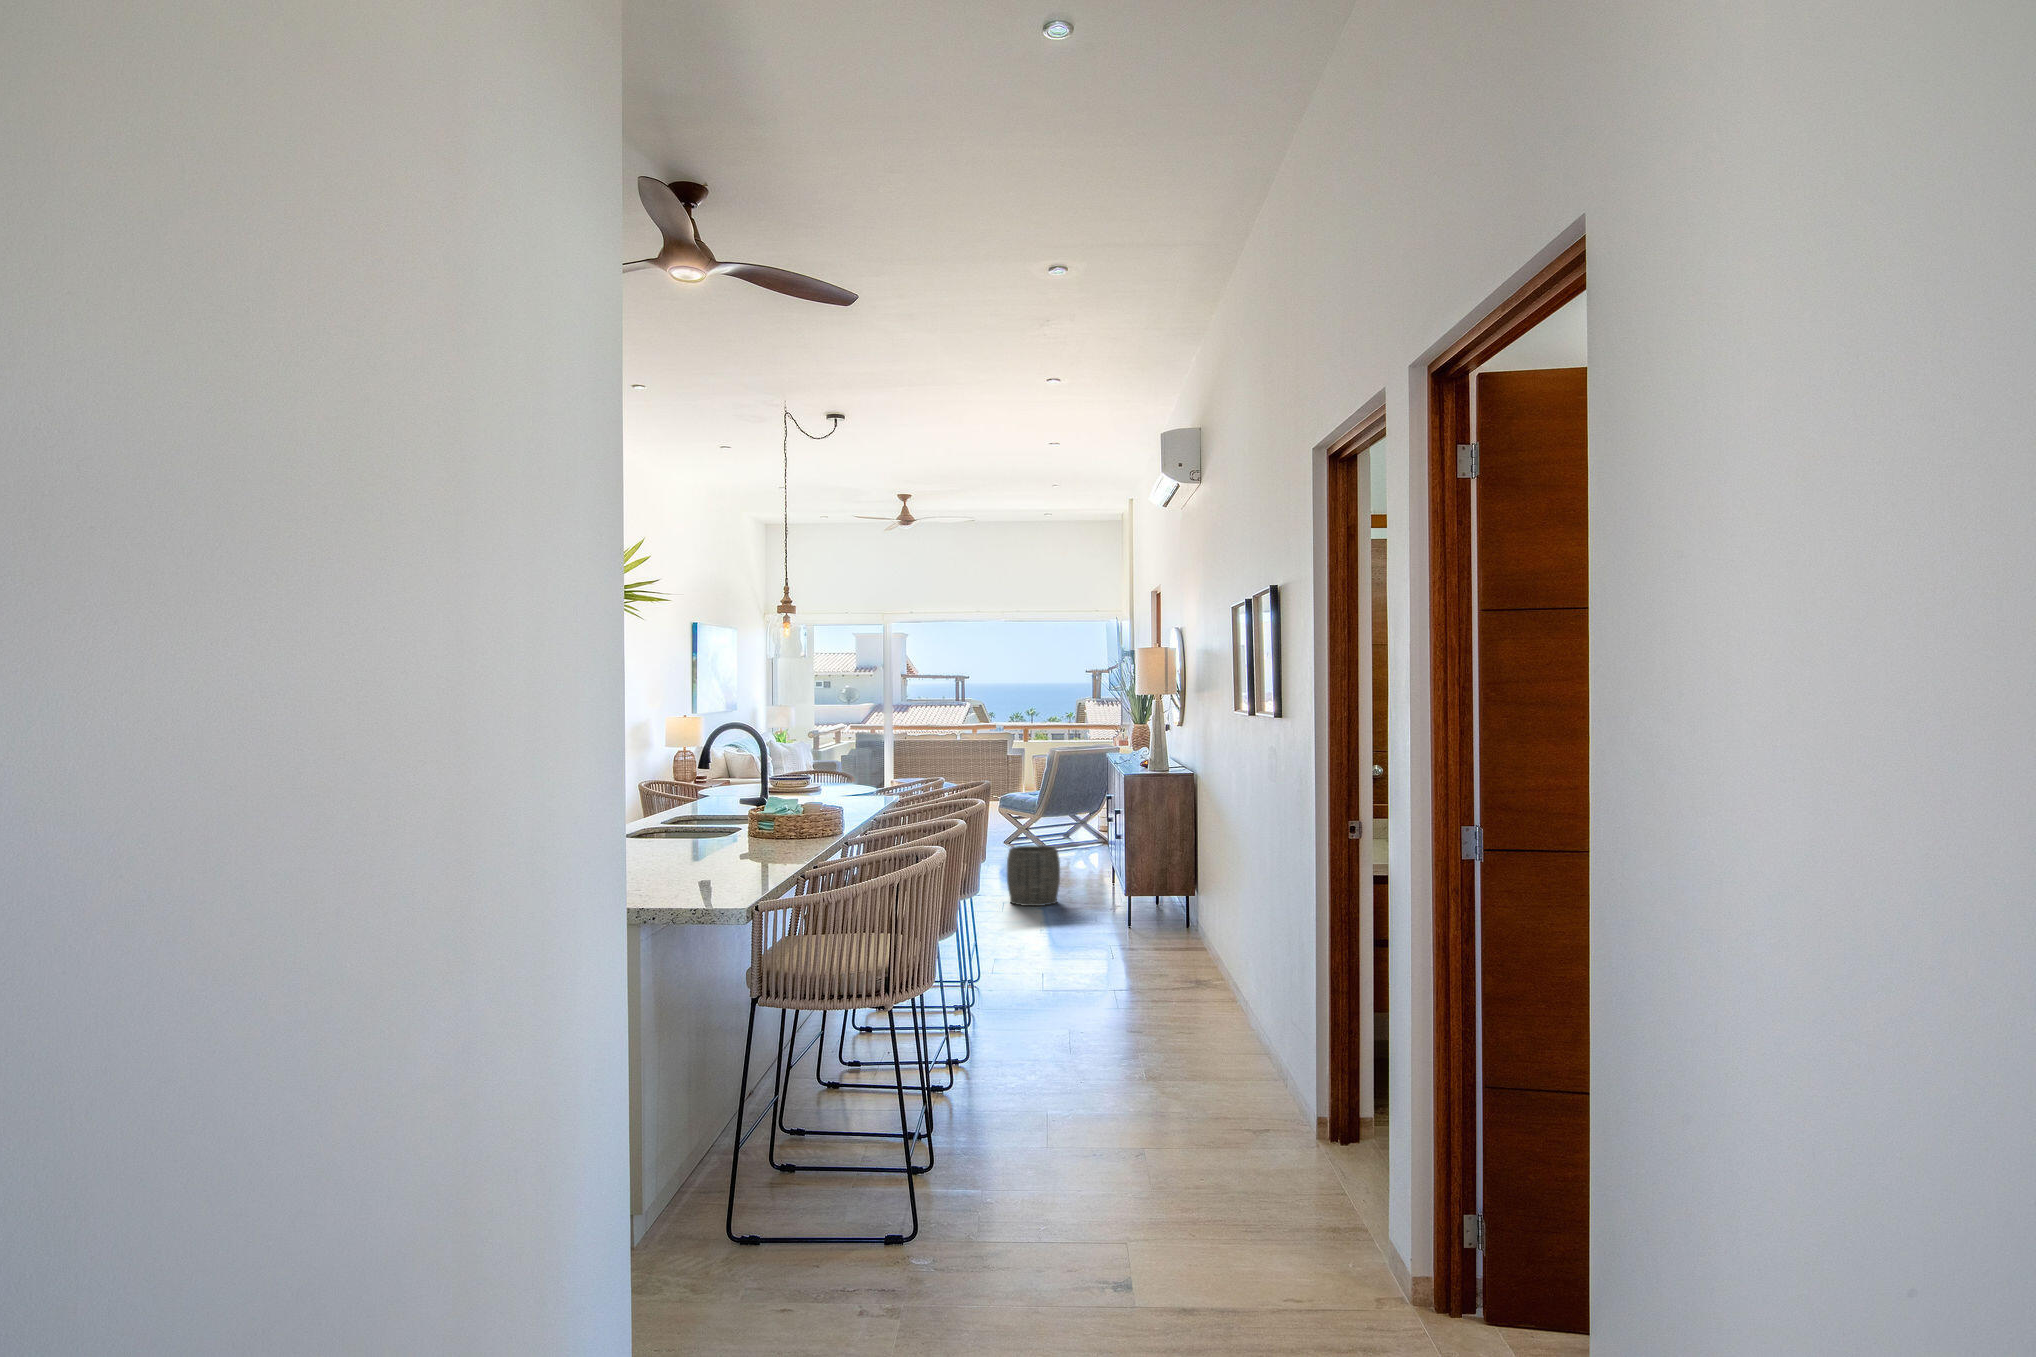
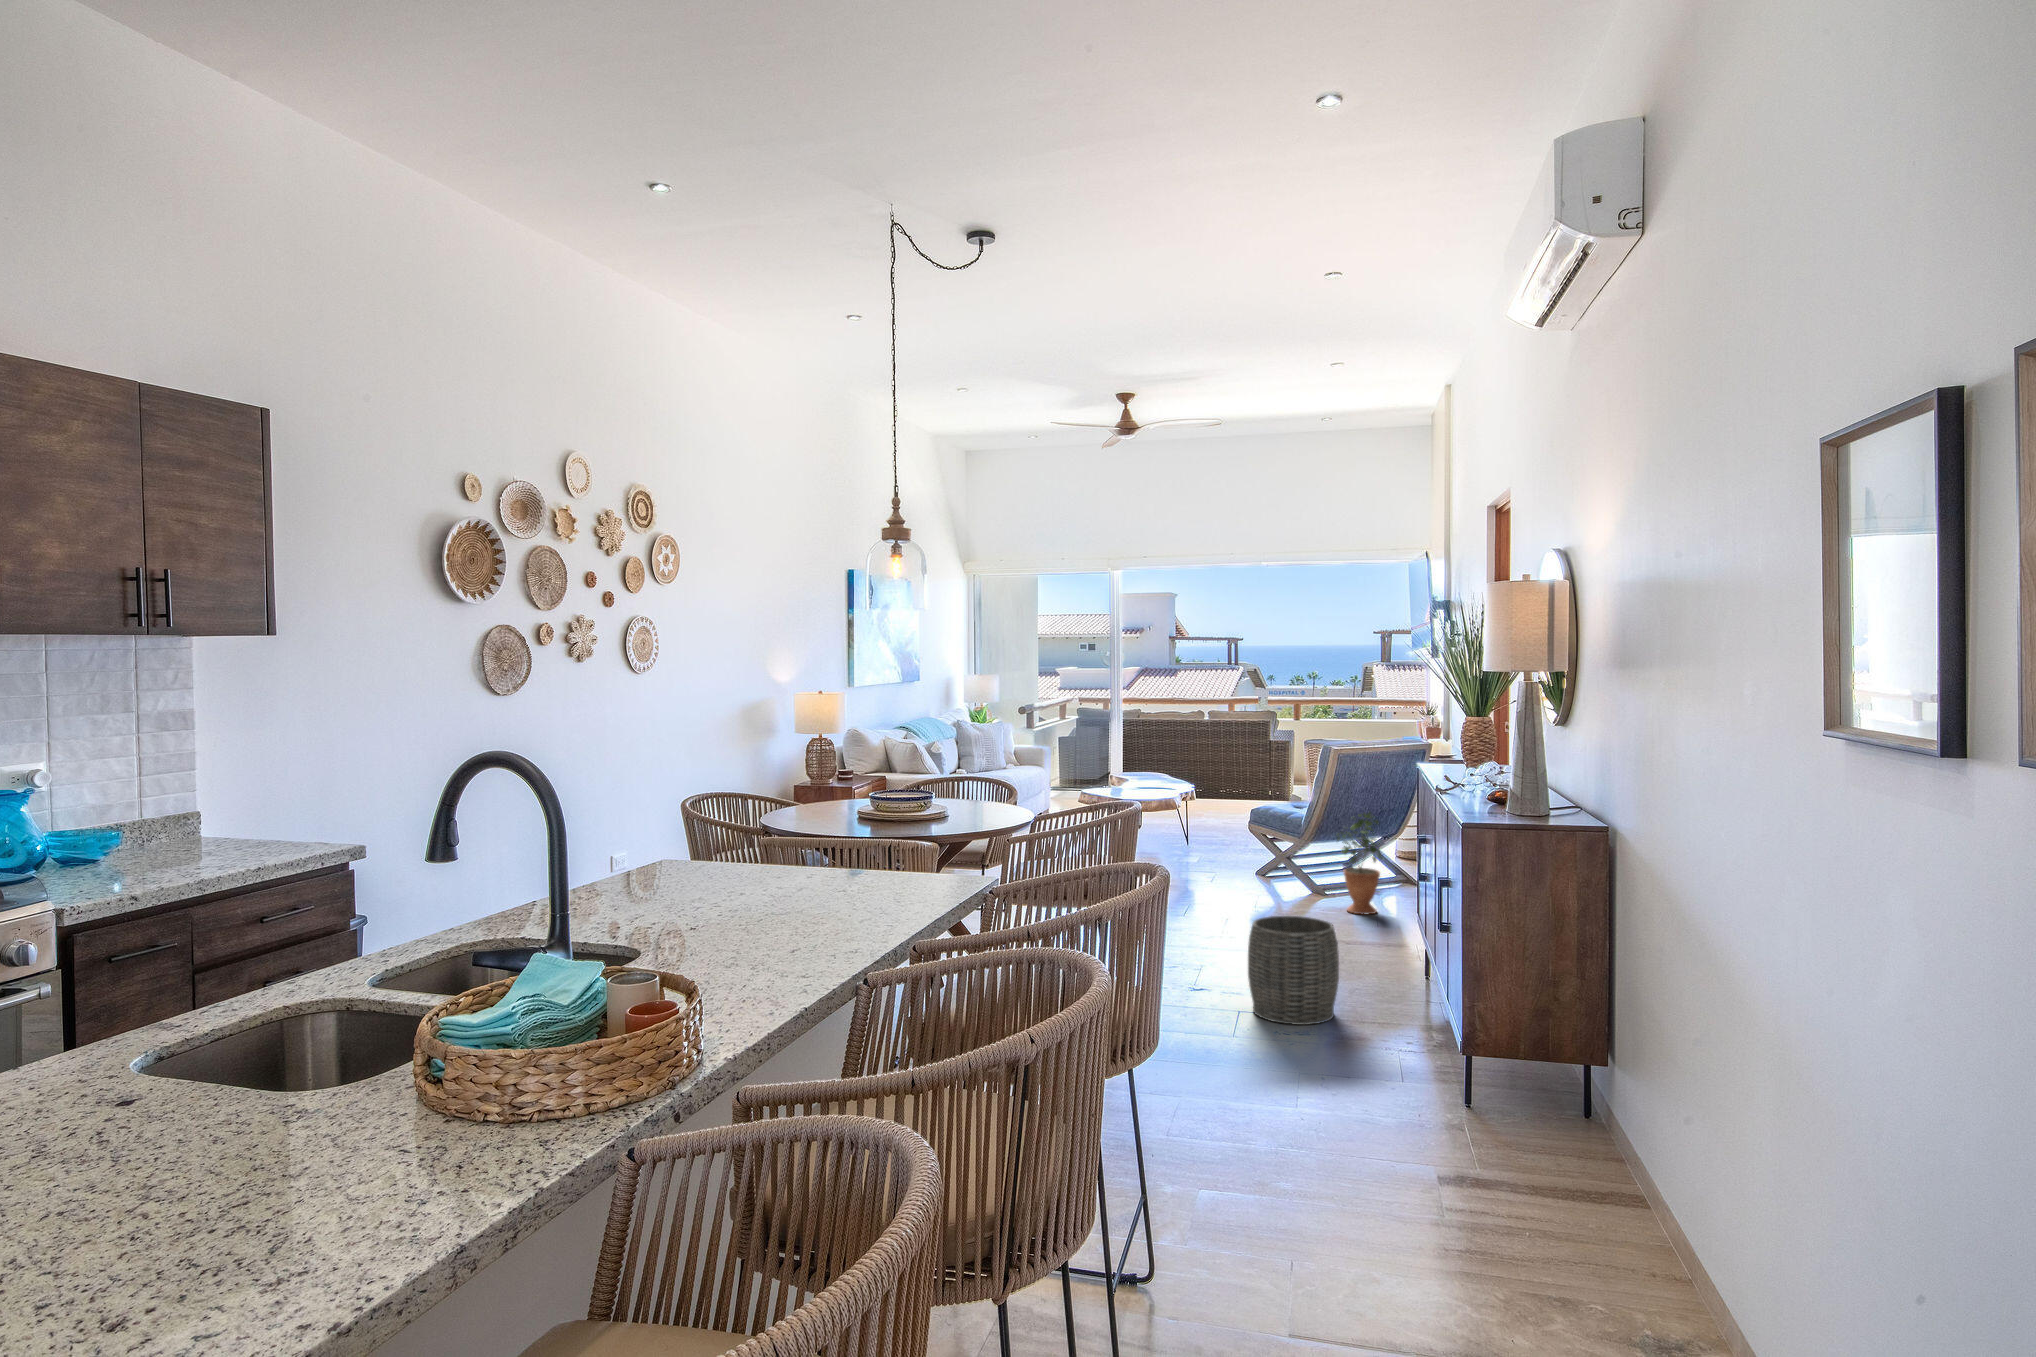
potted plant: none [1057,790,1087,861] -> present [1337,812,1382,914]

